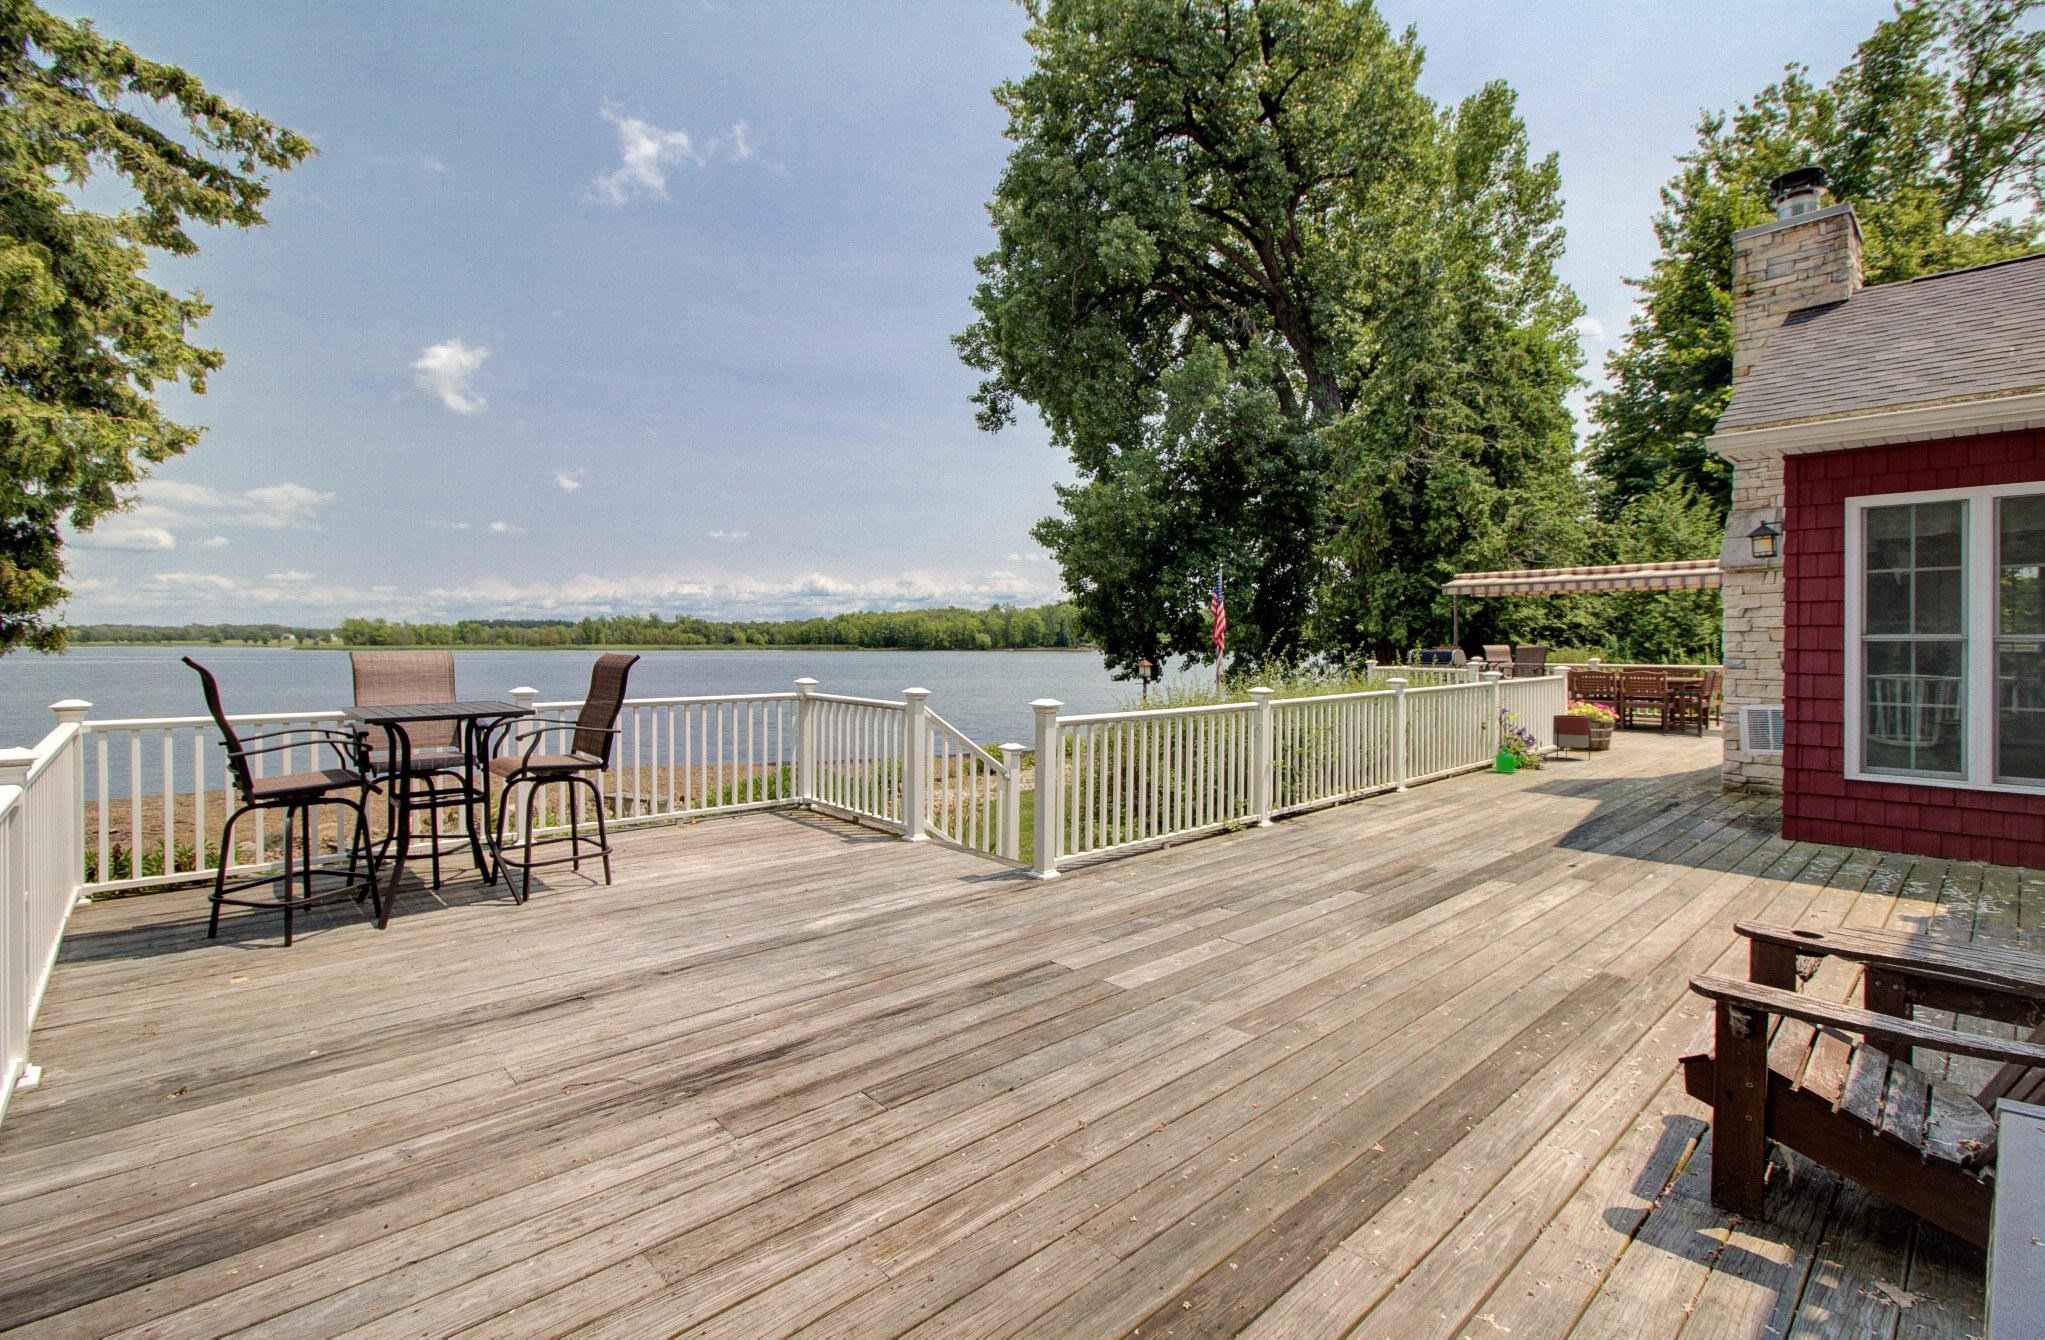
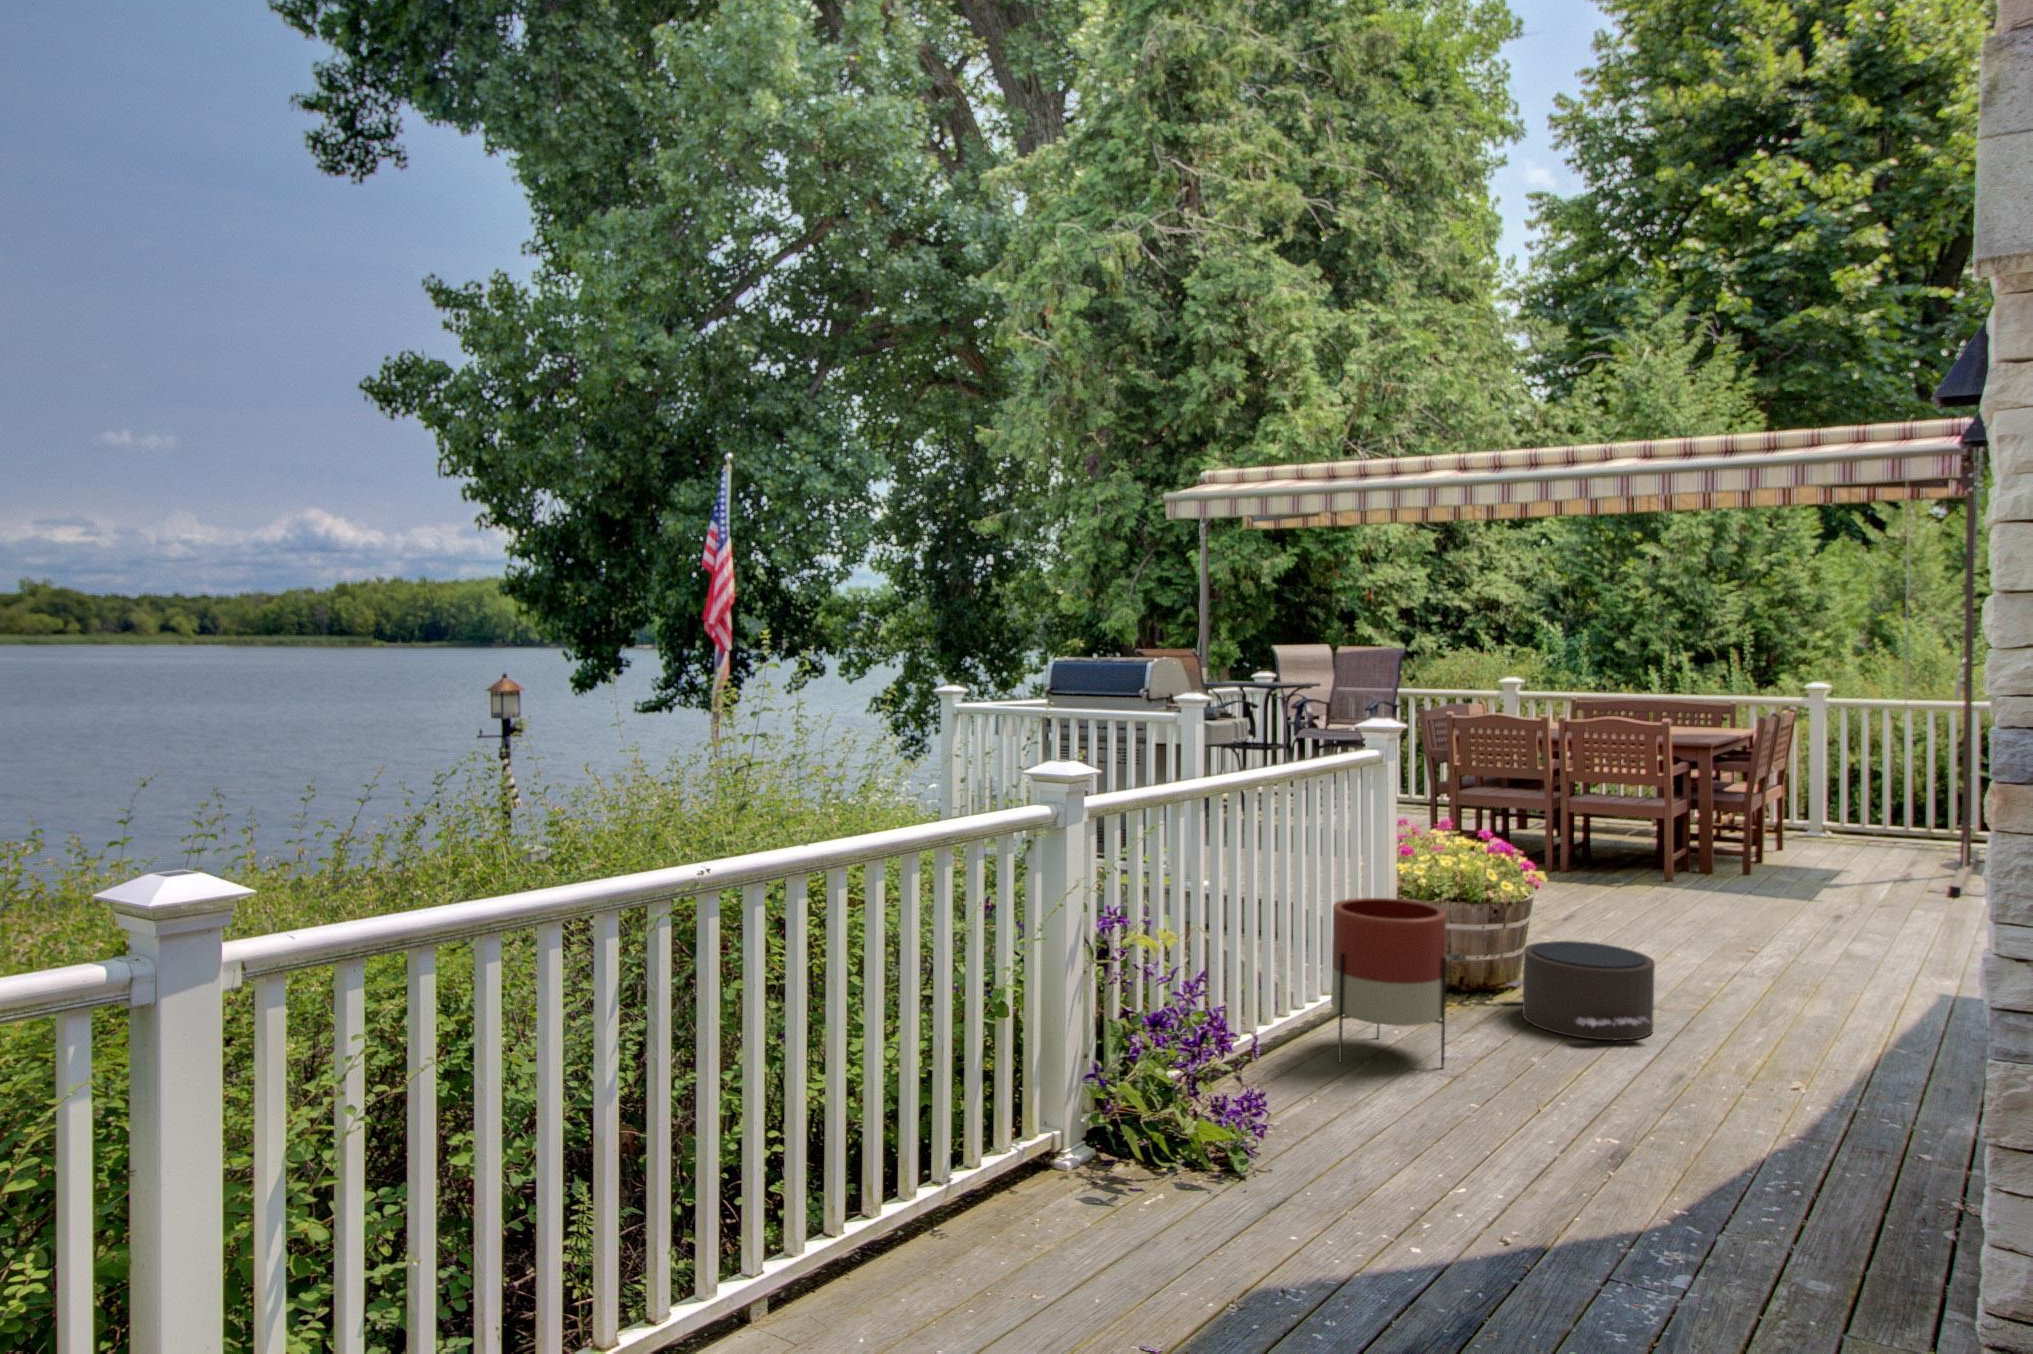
side table: present [1662,691,1704,737] -> none [1655,763,1759,888]
pouf: none [1605,734,1657,758] -> present [1508,941,1655,1040]
watering can: present [1493,747,1525,773] -> none [1019,1113,1133,1244]

